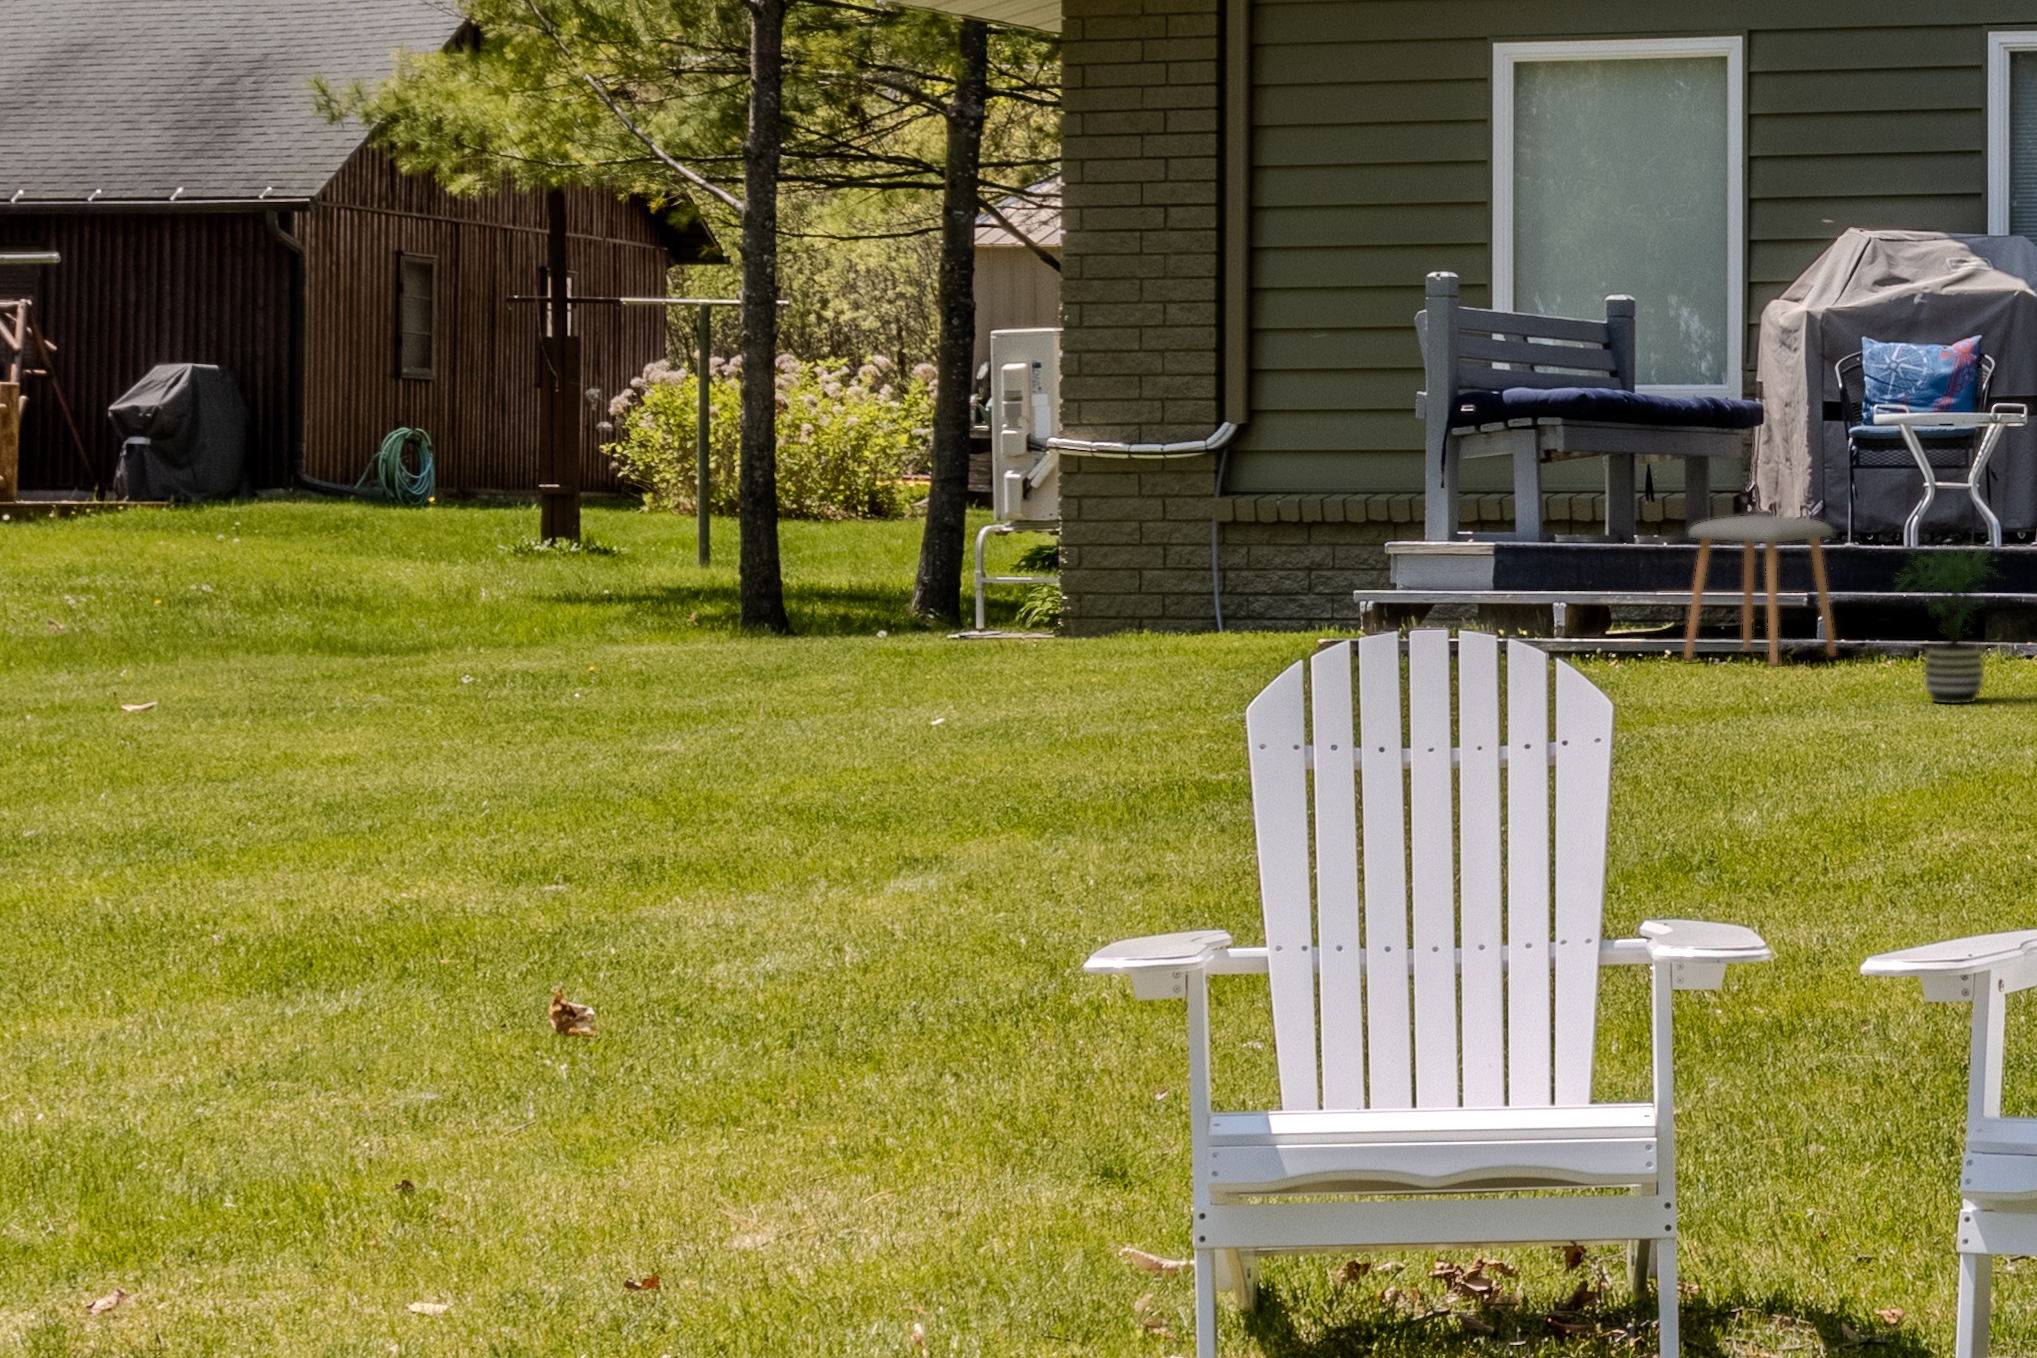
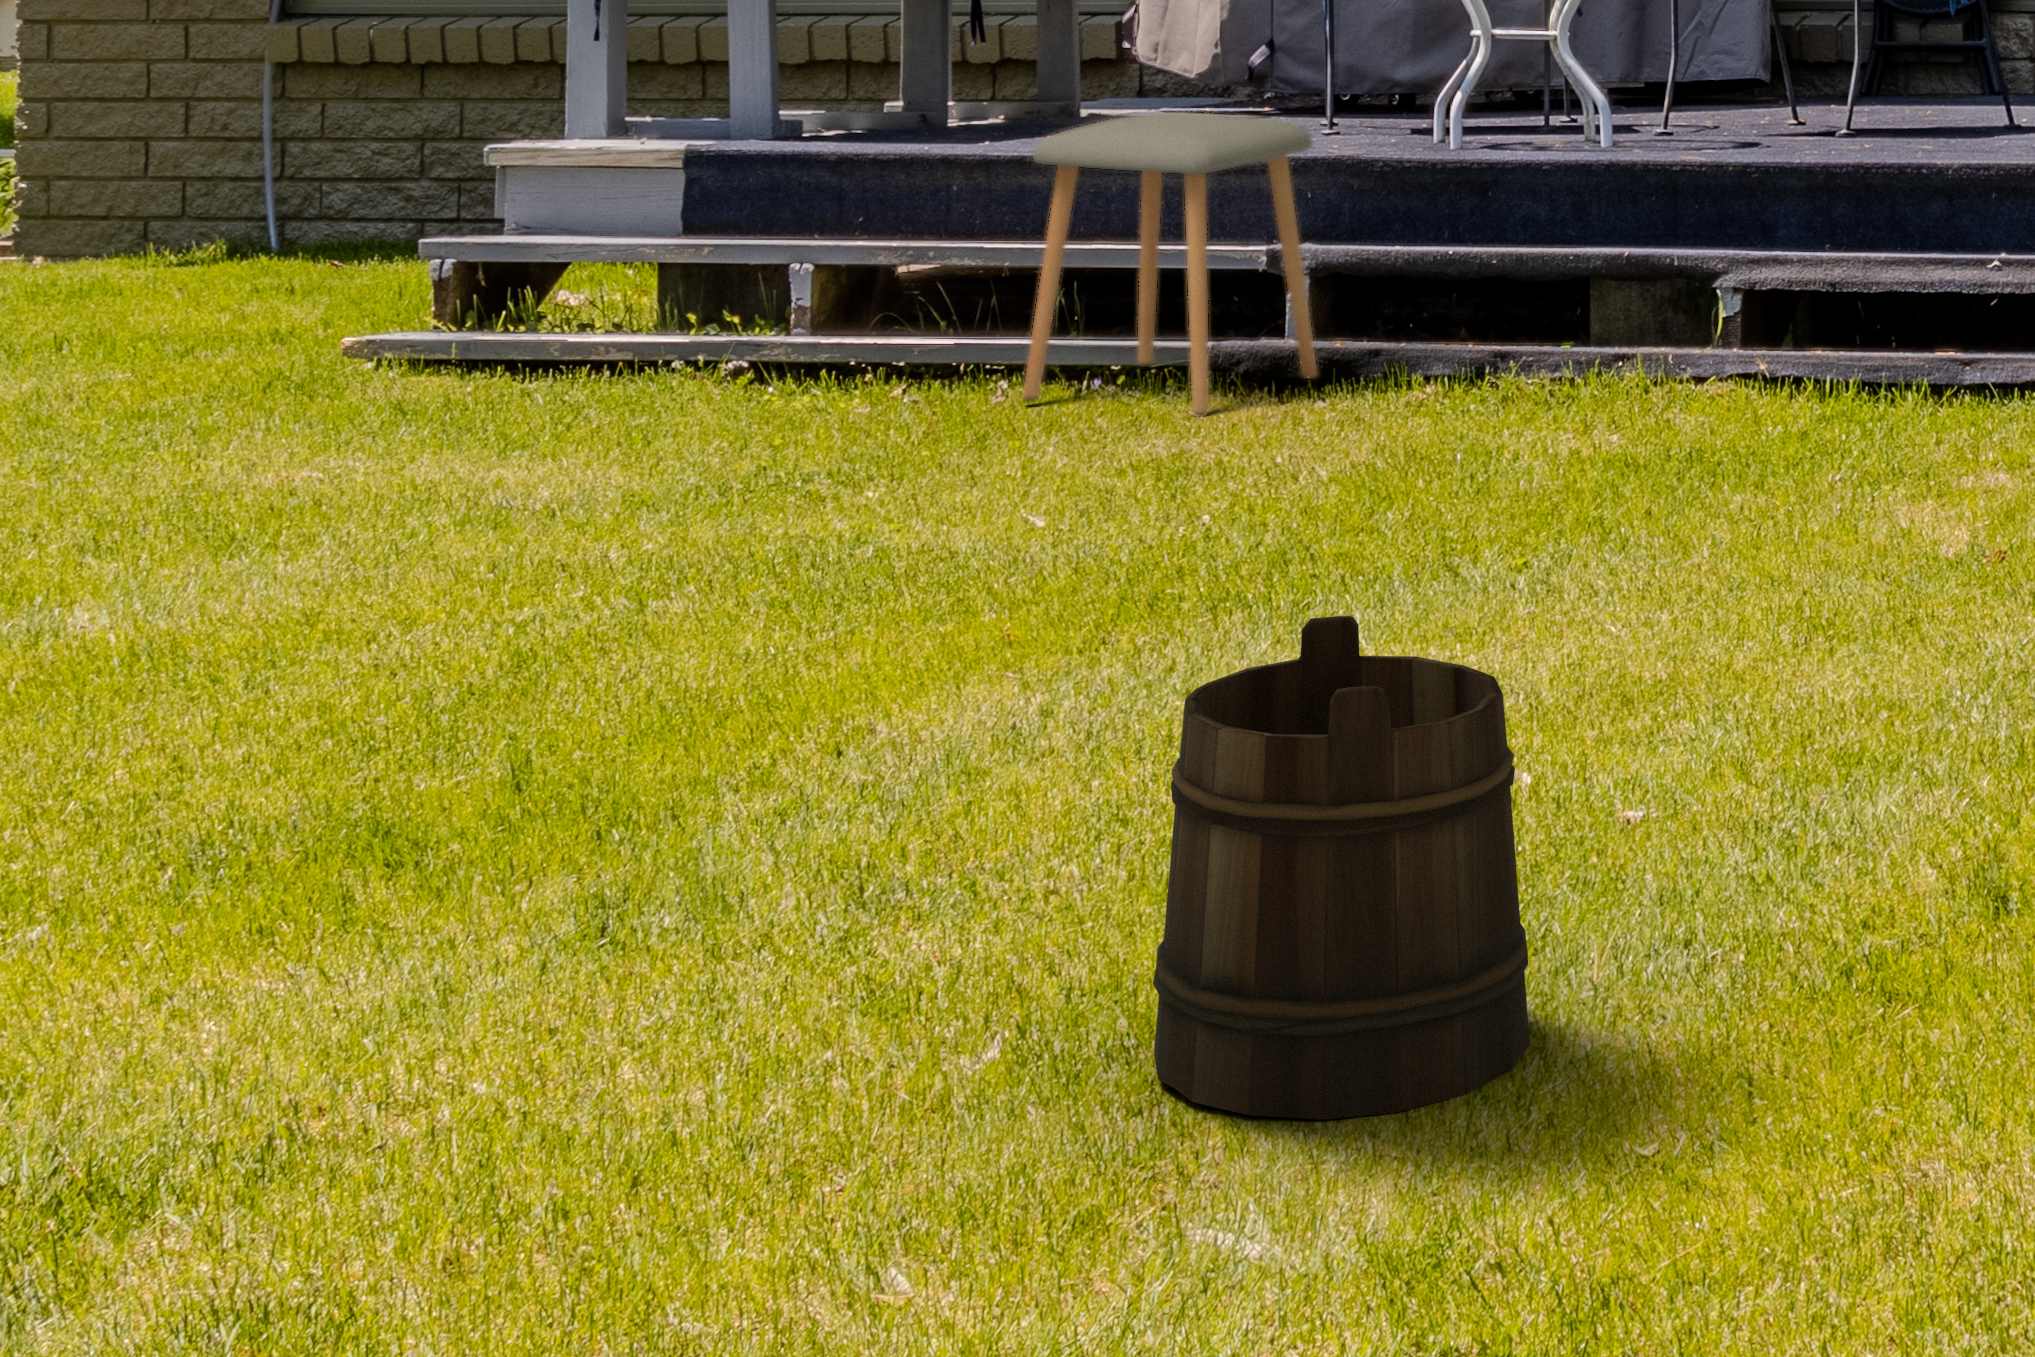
potted plant: present [1898,544,1997,703] -> none [1465,205,1709,558]
bucket: none [1741,640,1876,800] -> present [1153,616,1530,1120]

